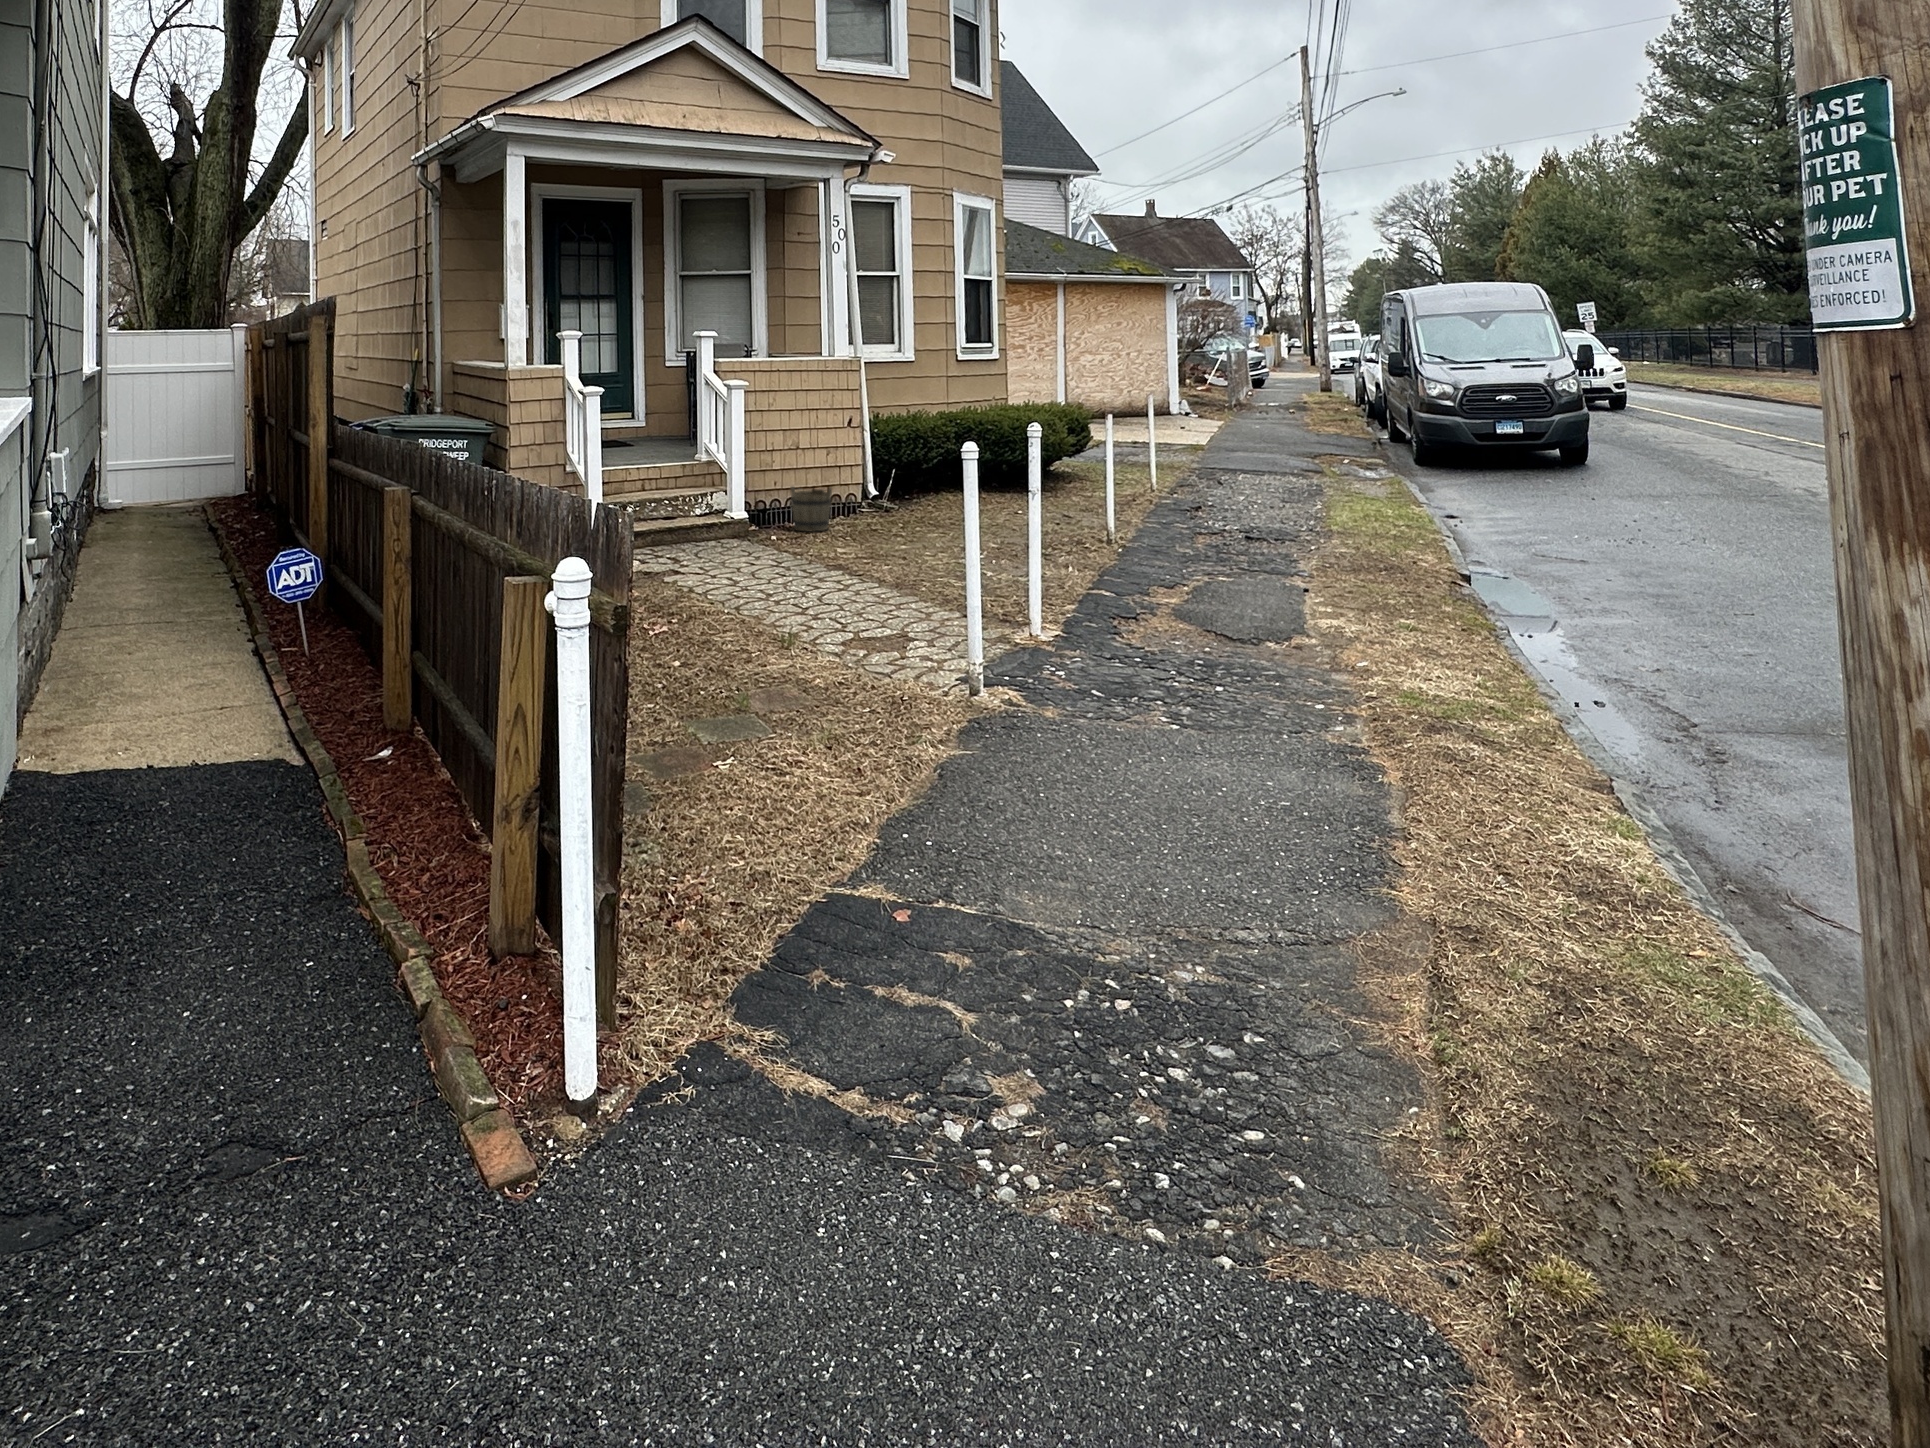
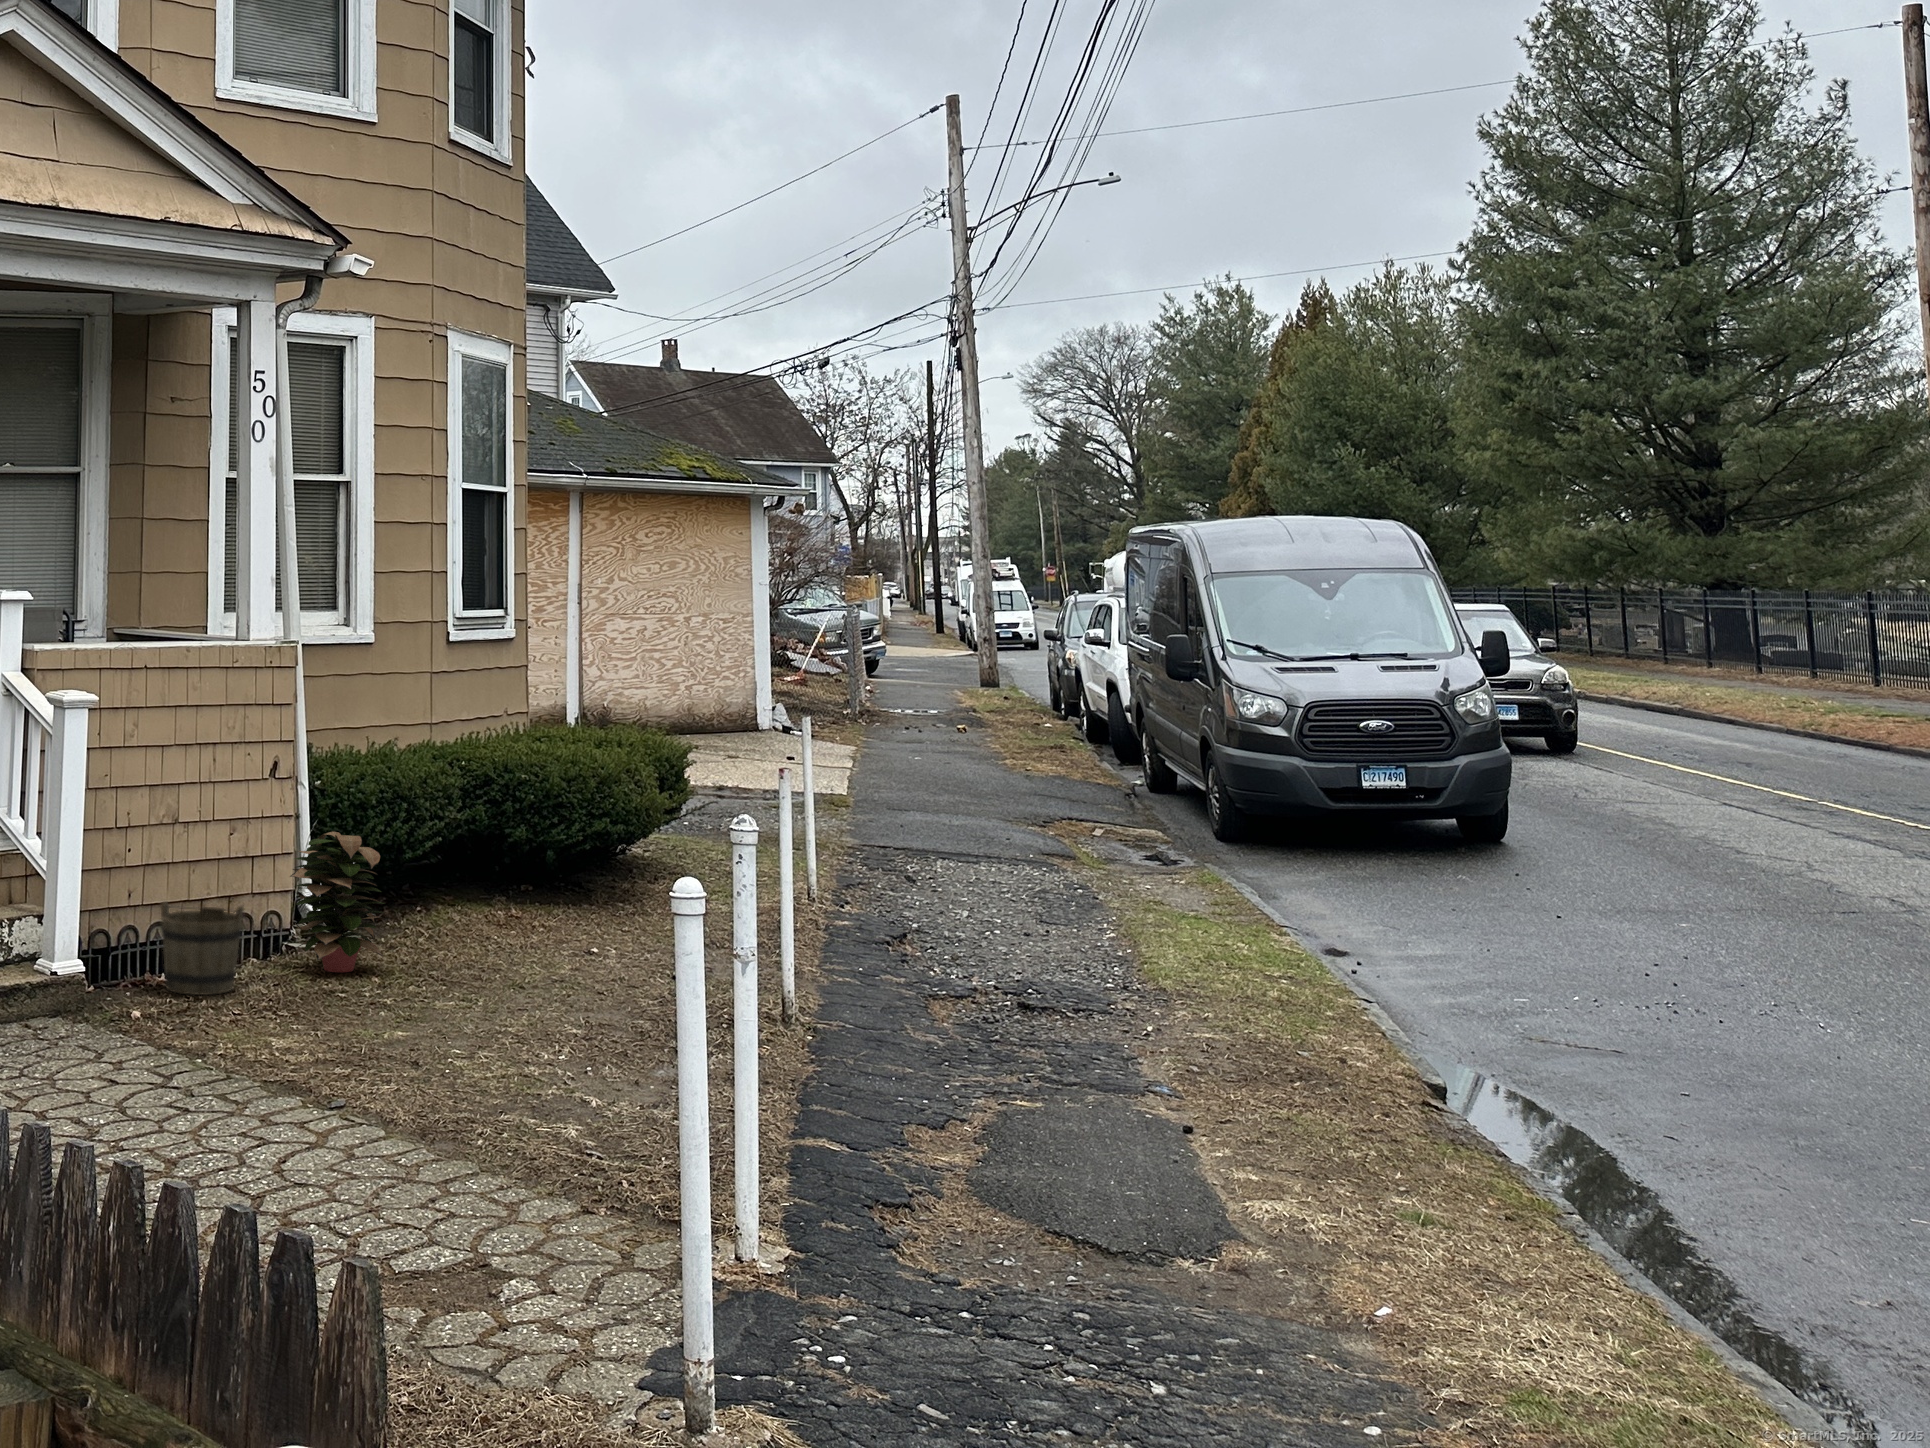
decorative plant: none [859,452,909,523] -> present [290,832,384,972]

